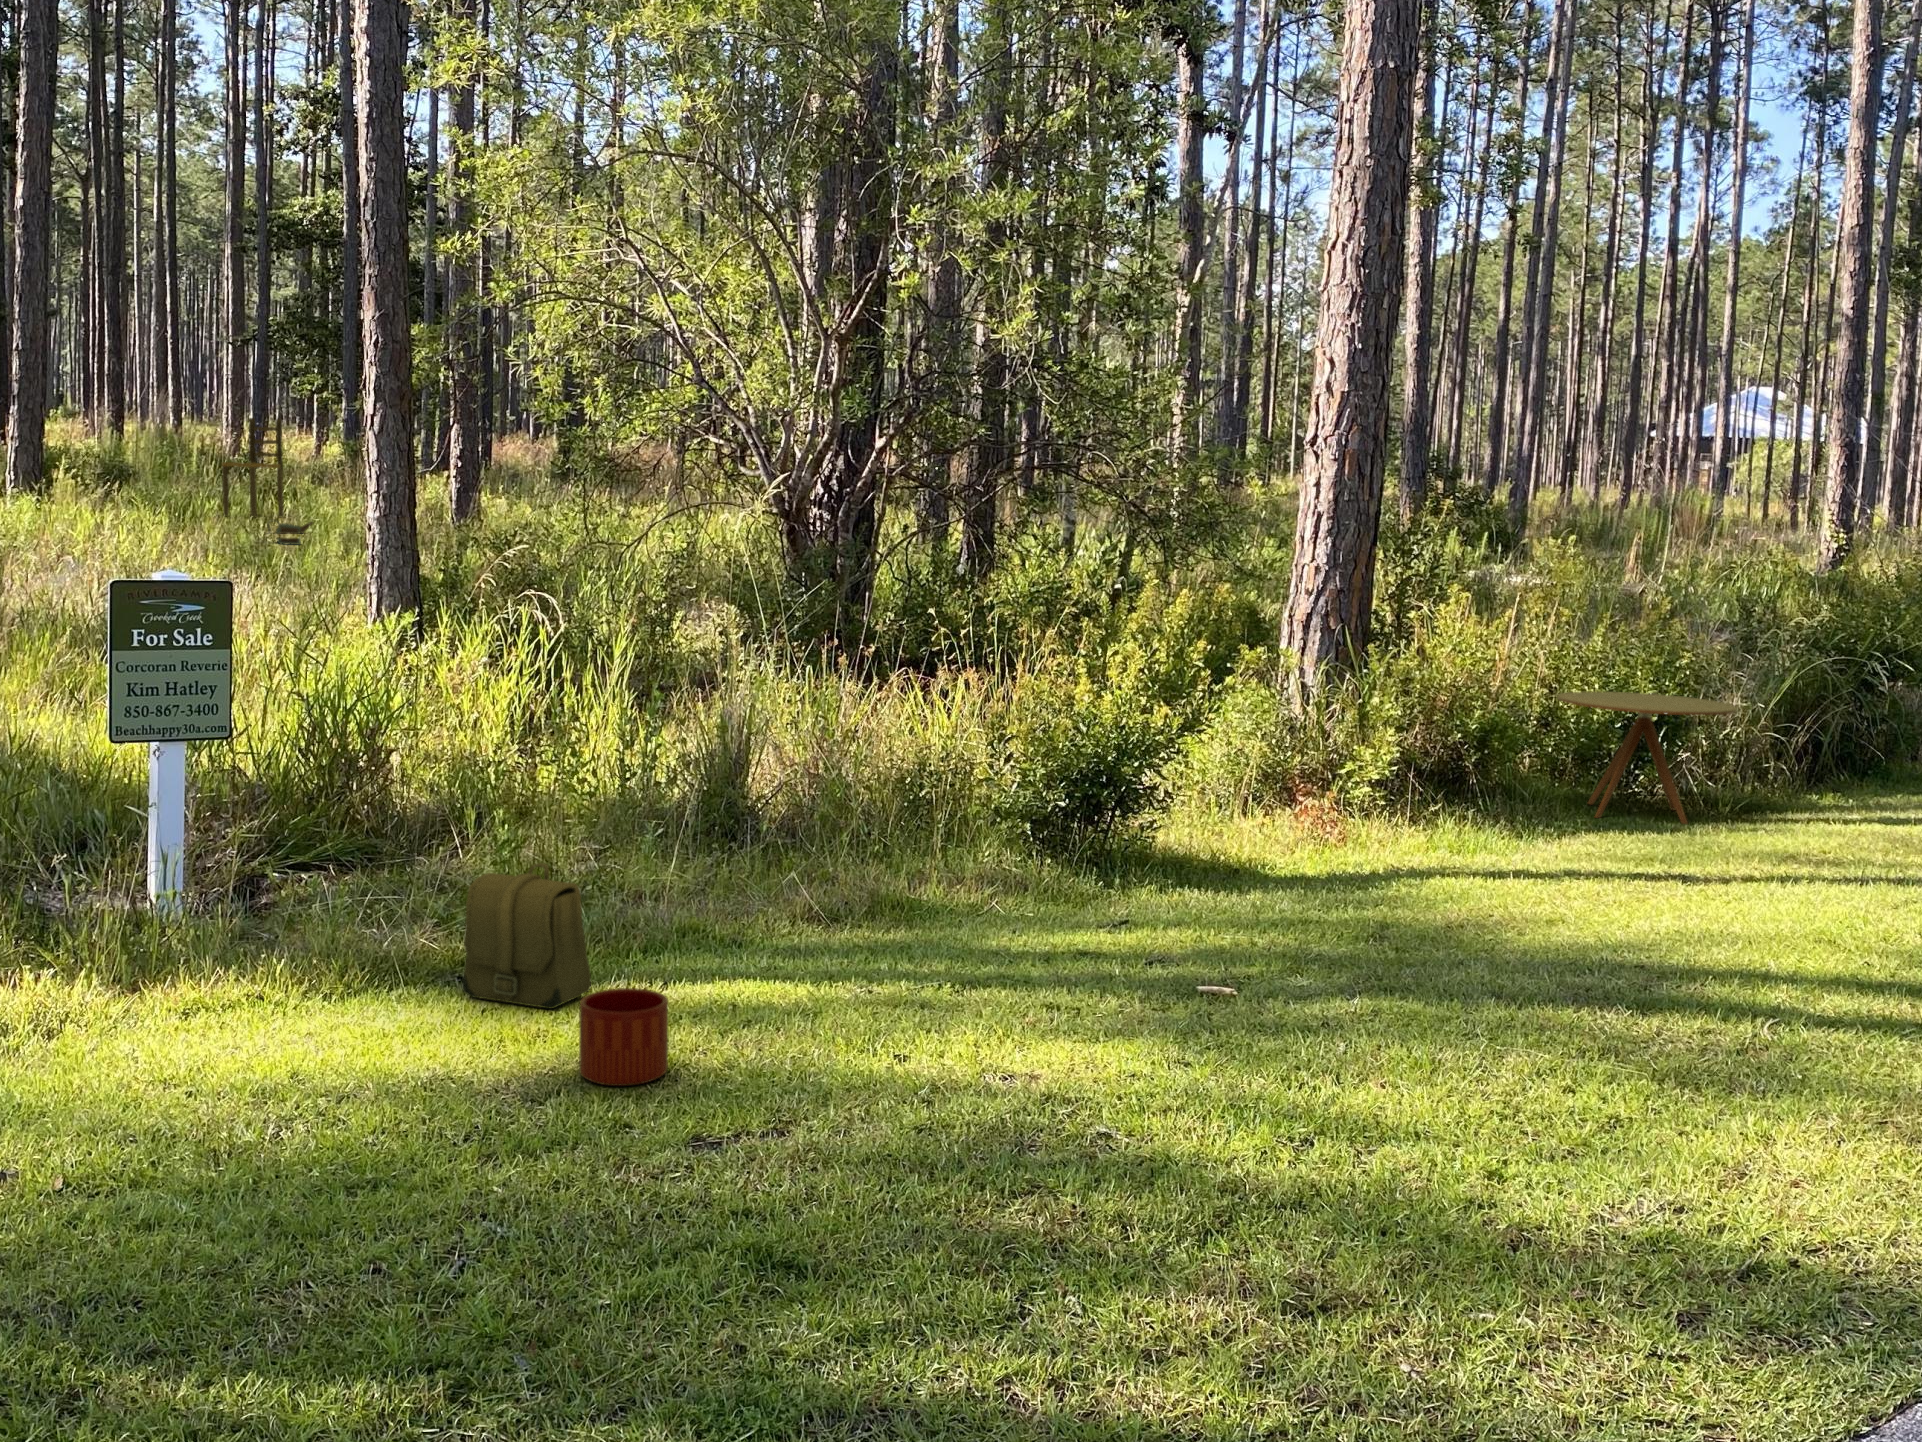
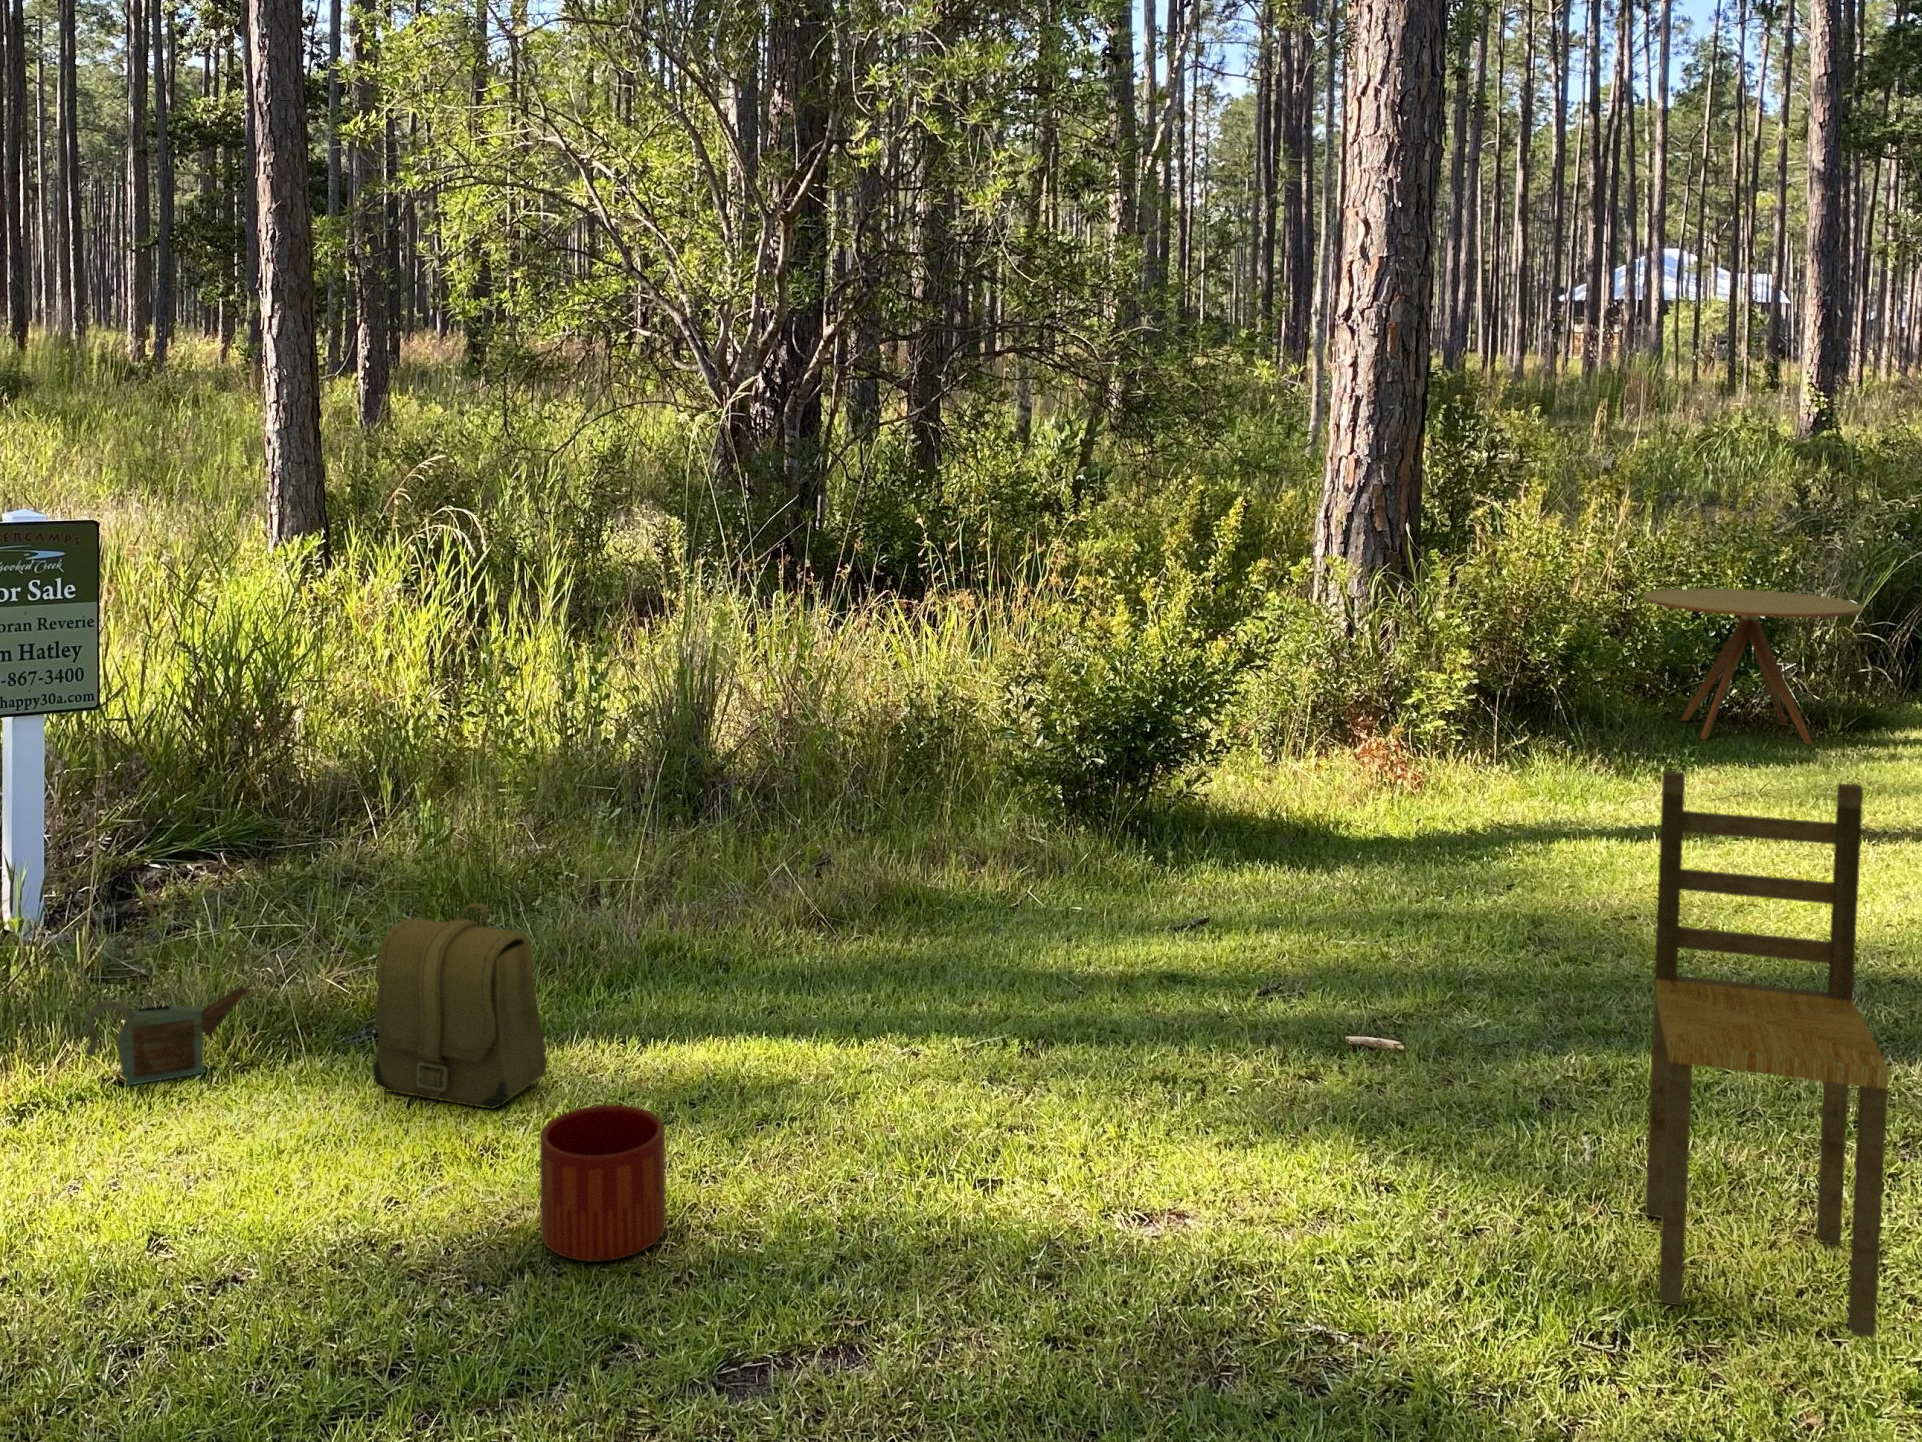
chair: present [222,418,284,517] -> present [1645,771,1889,1338]
watering can: present [267,519,313,545] -> present [85,987,248,1086]

